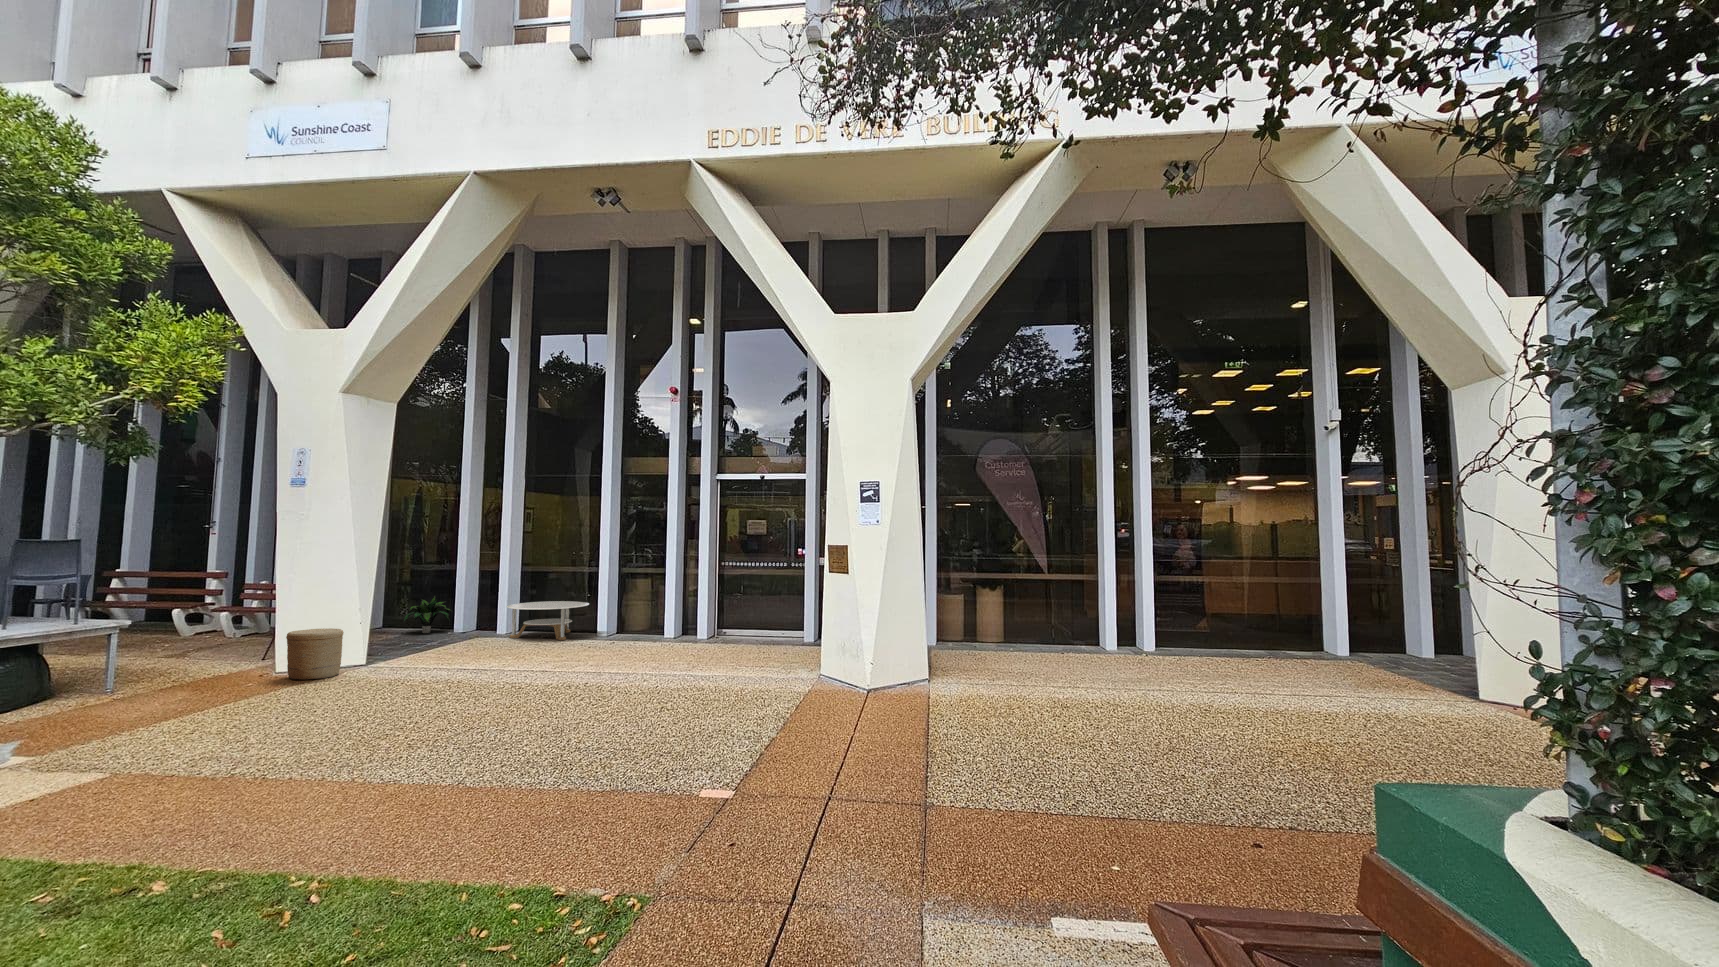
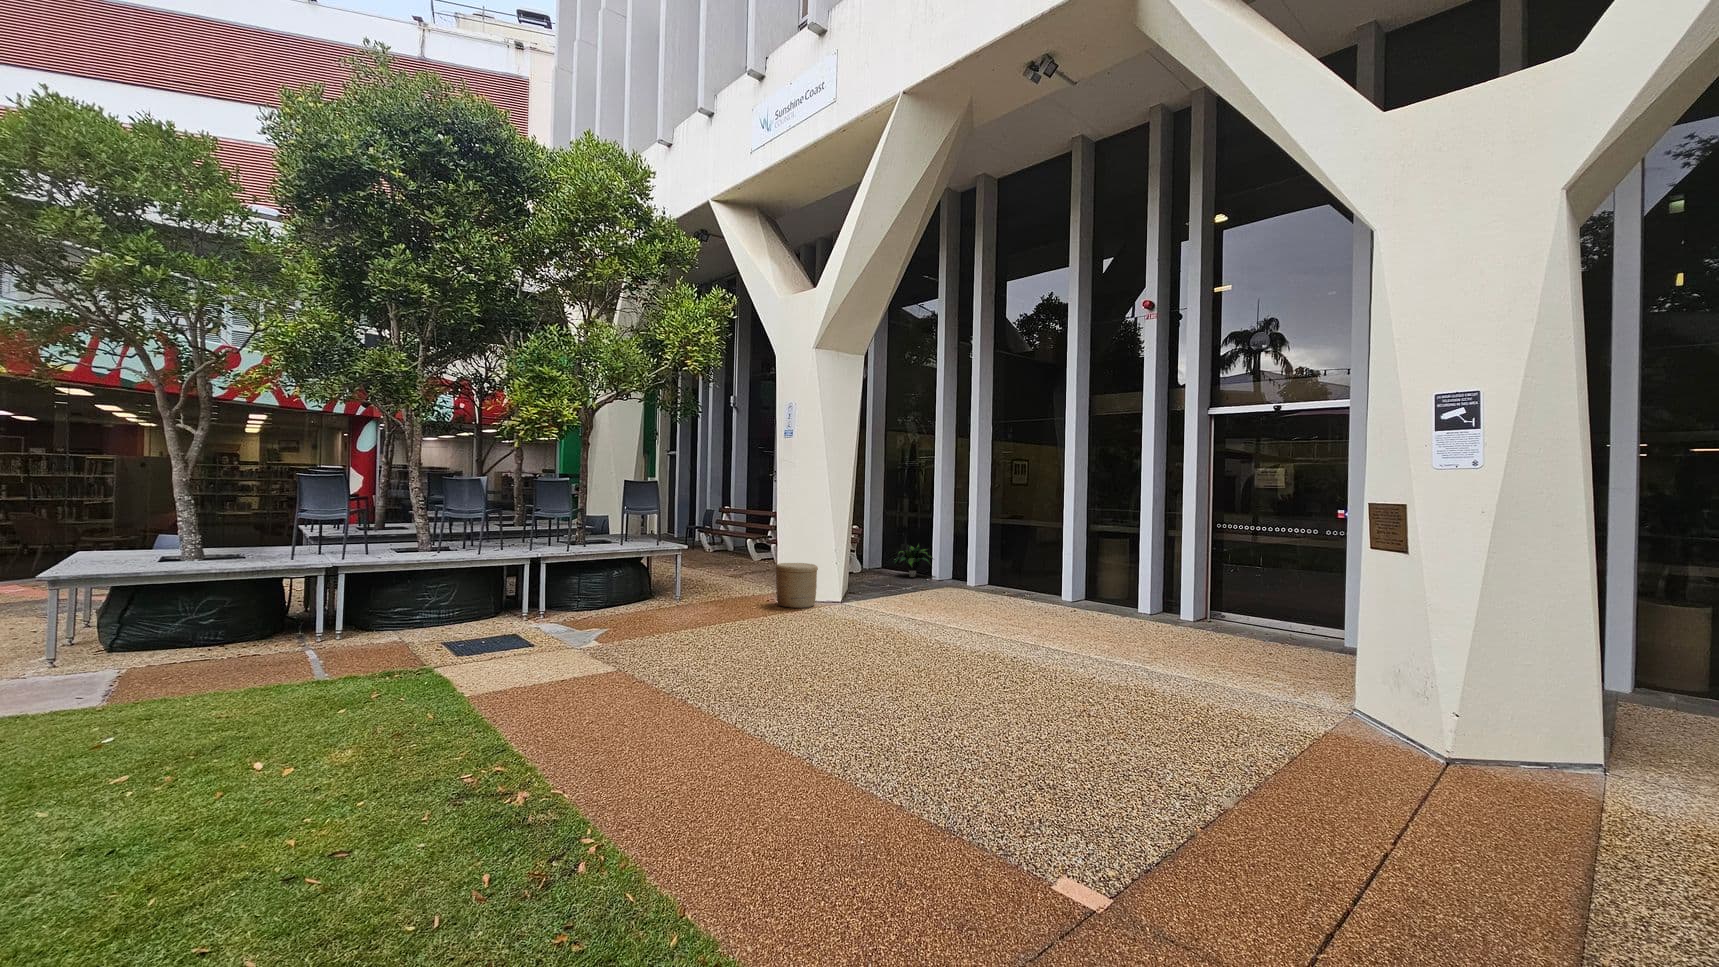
round table: present [507,601,589,640] -> none [972,556,1055,599]

